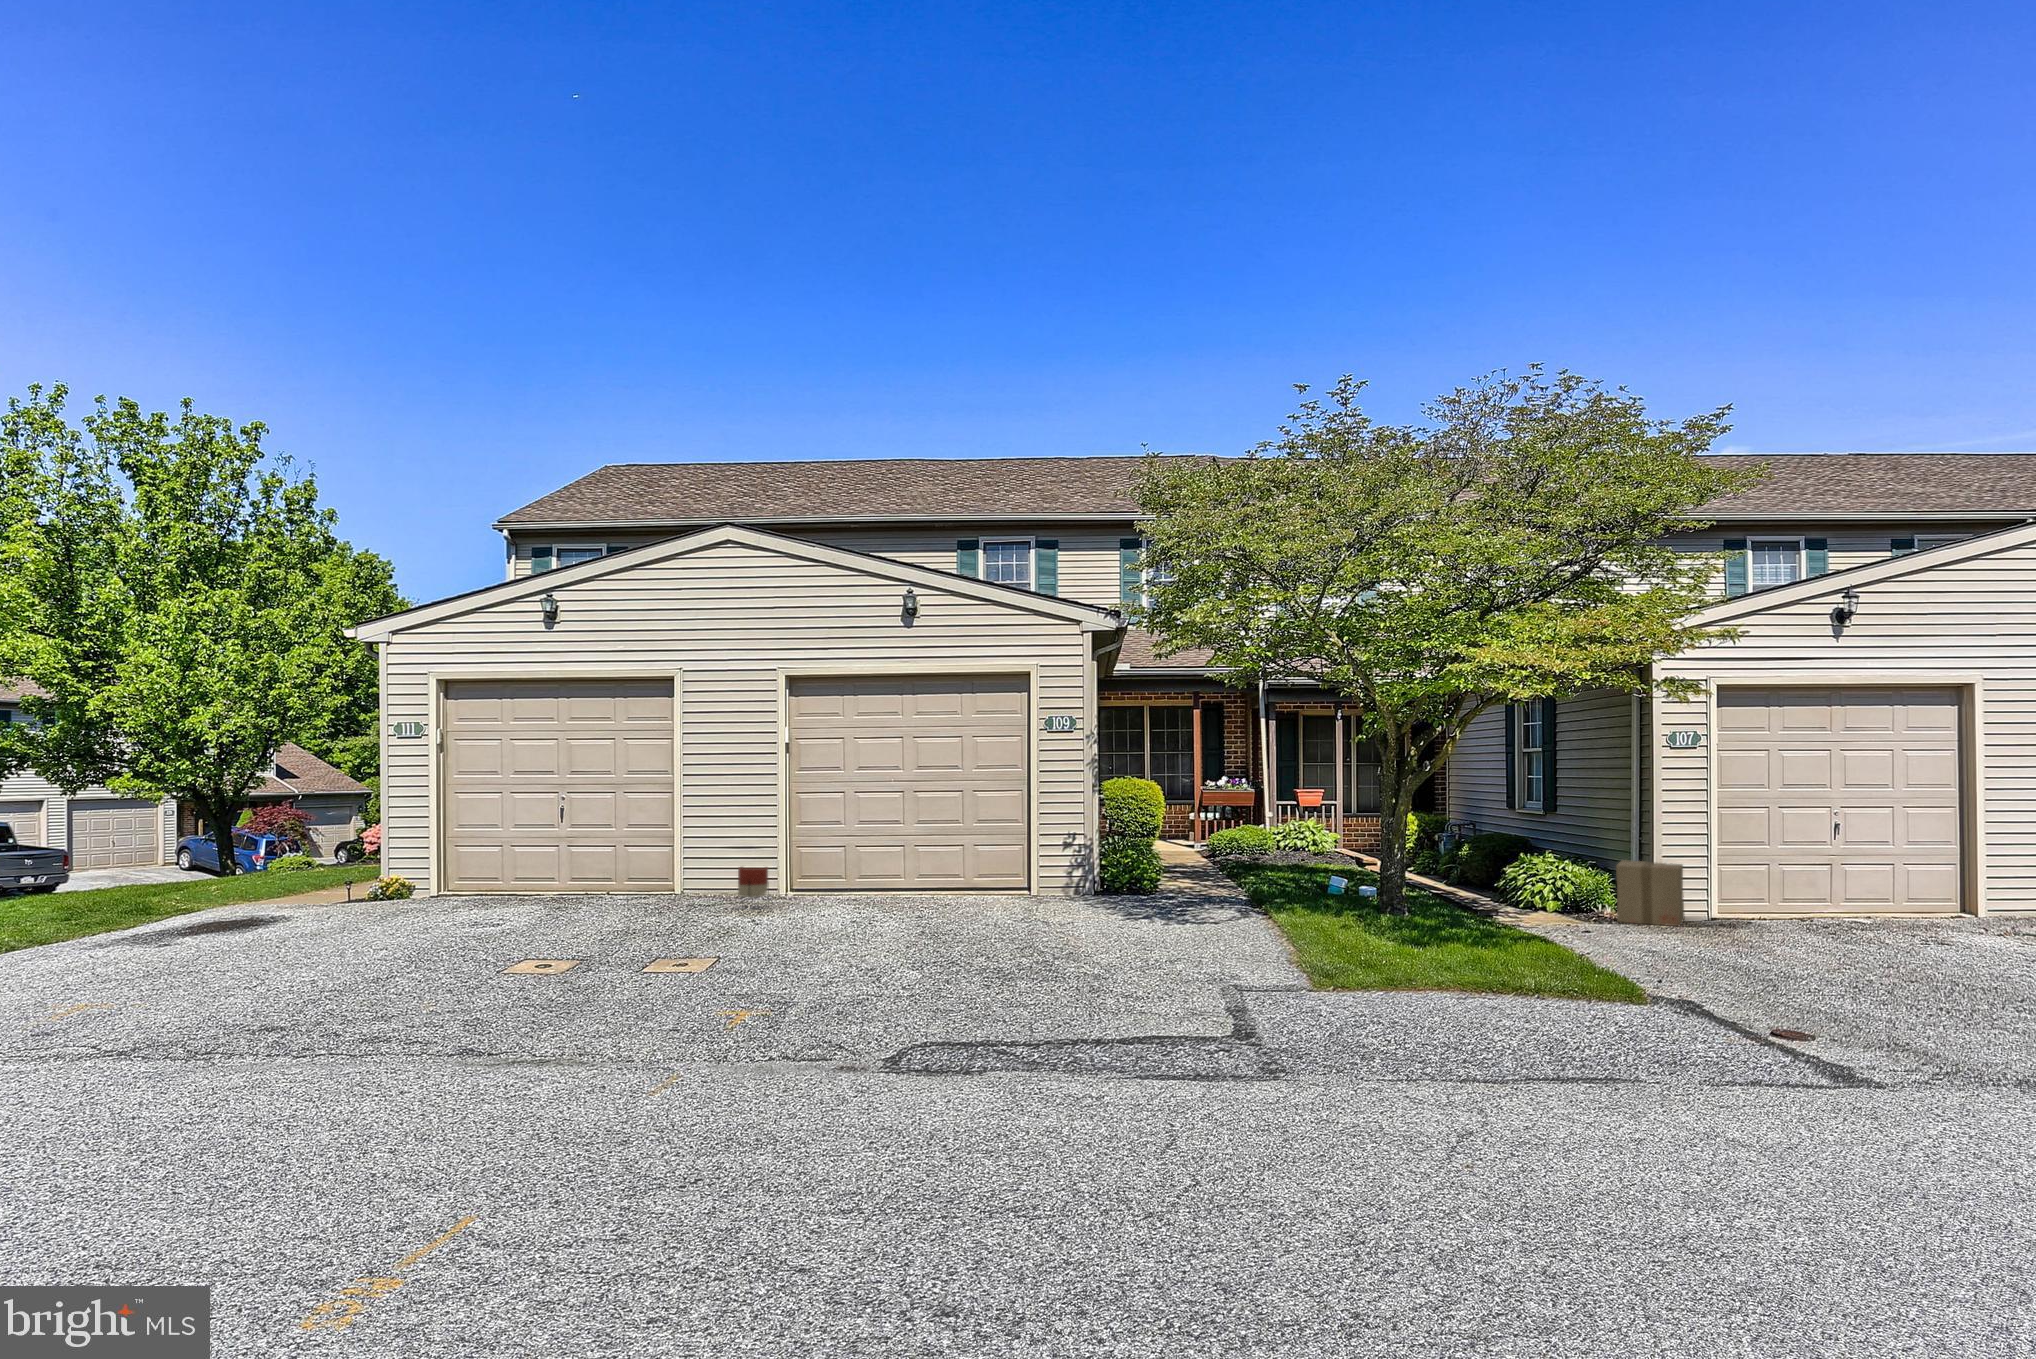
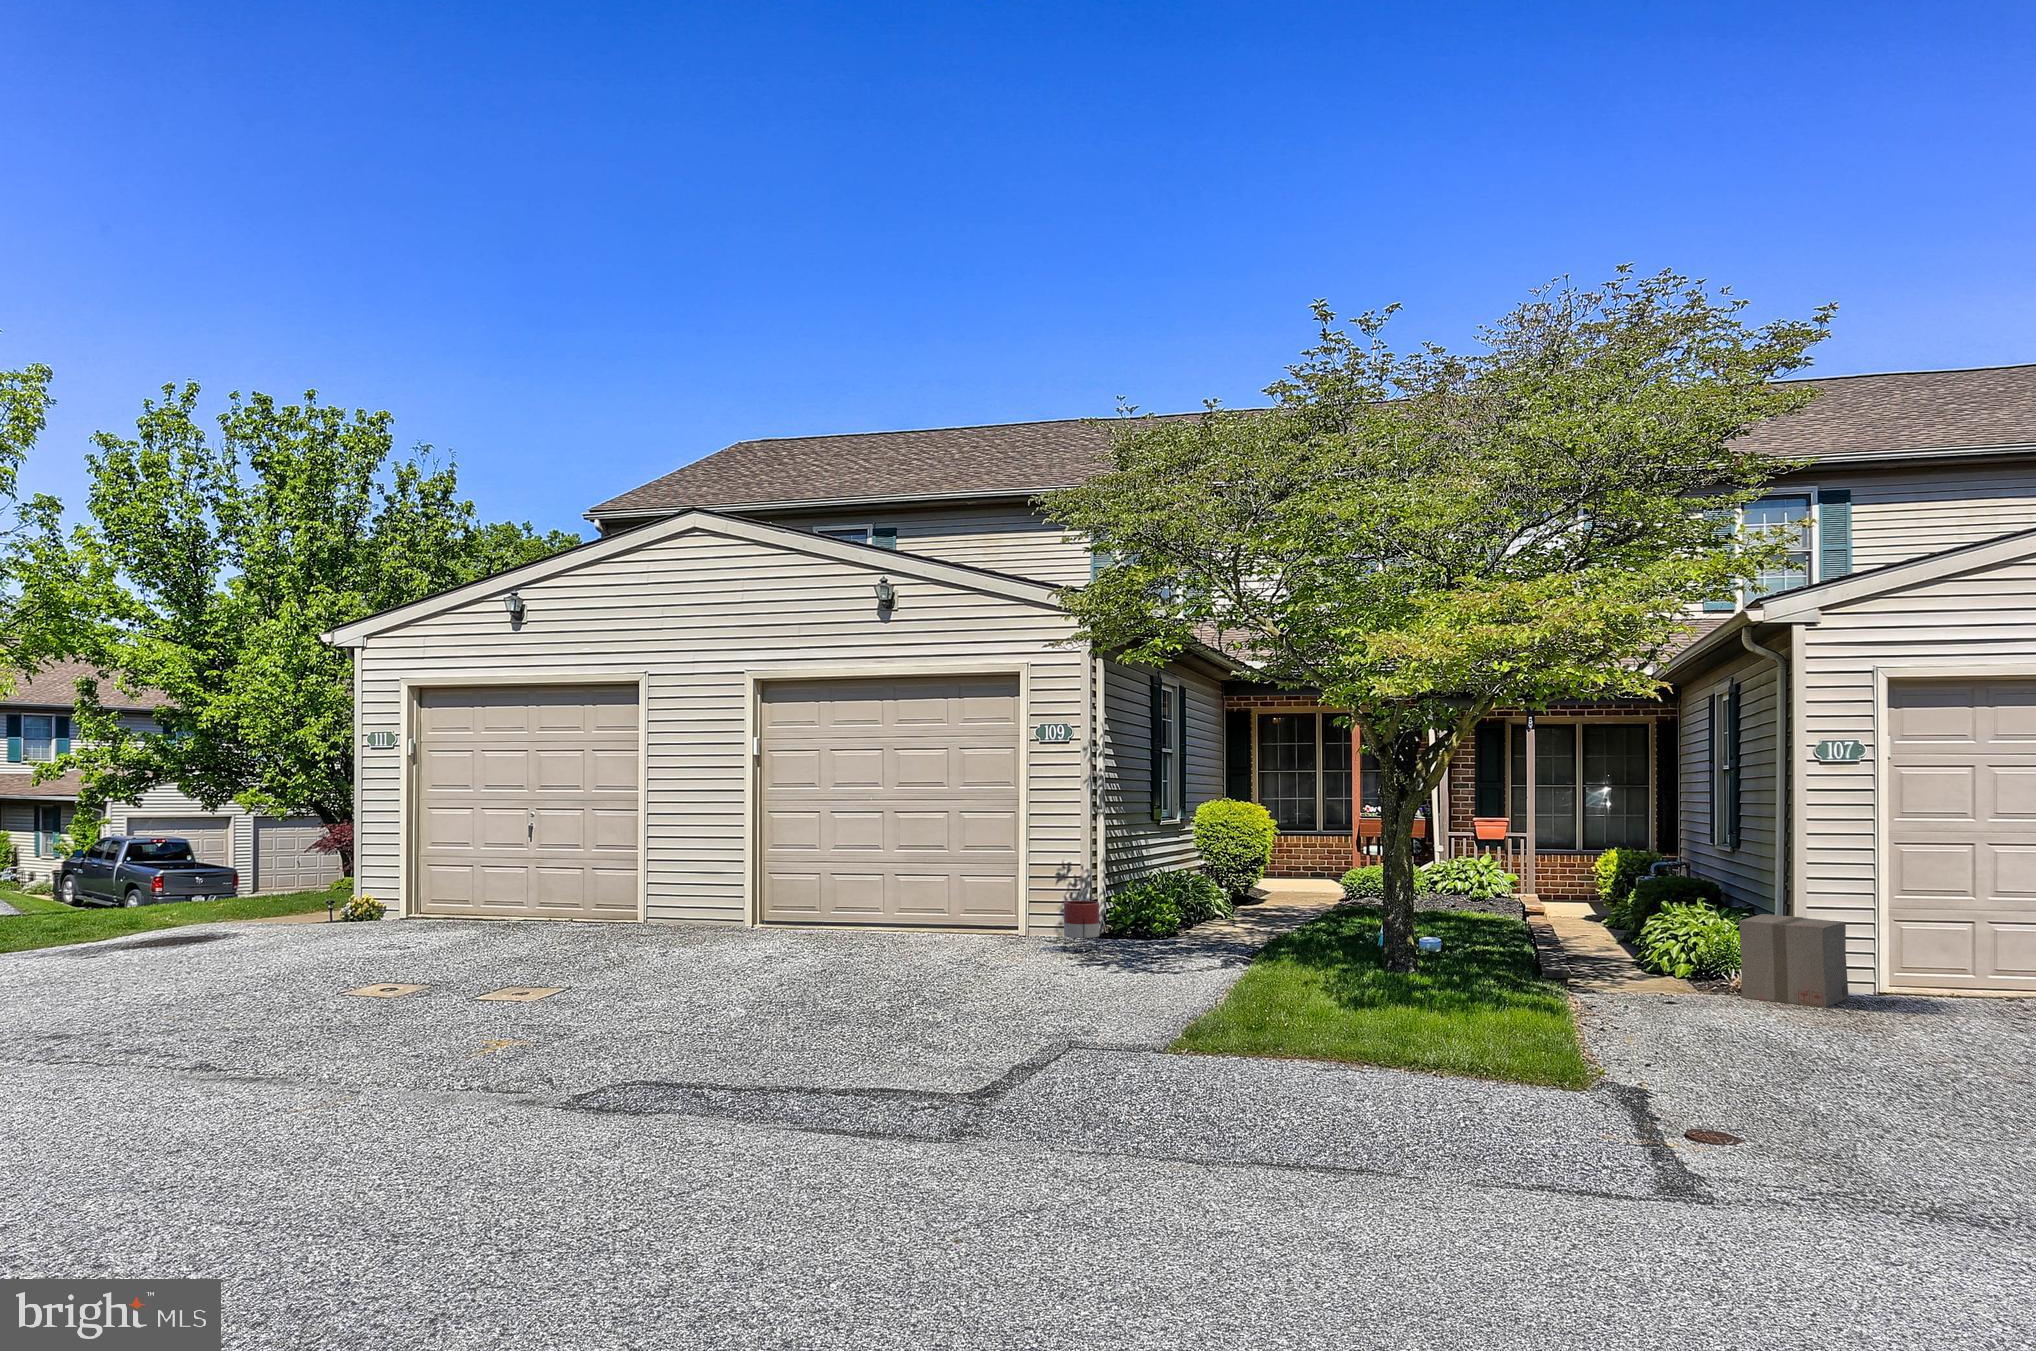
planter: present [738,867,769,897] -> present [1064,901,1100,949]

